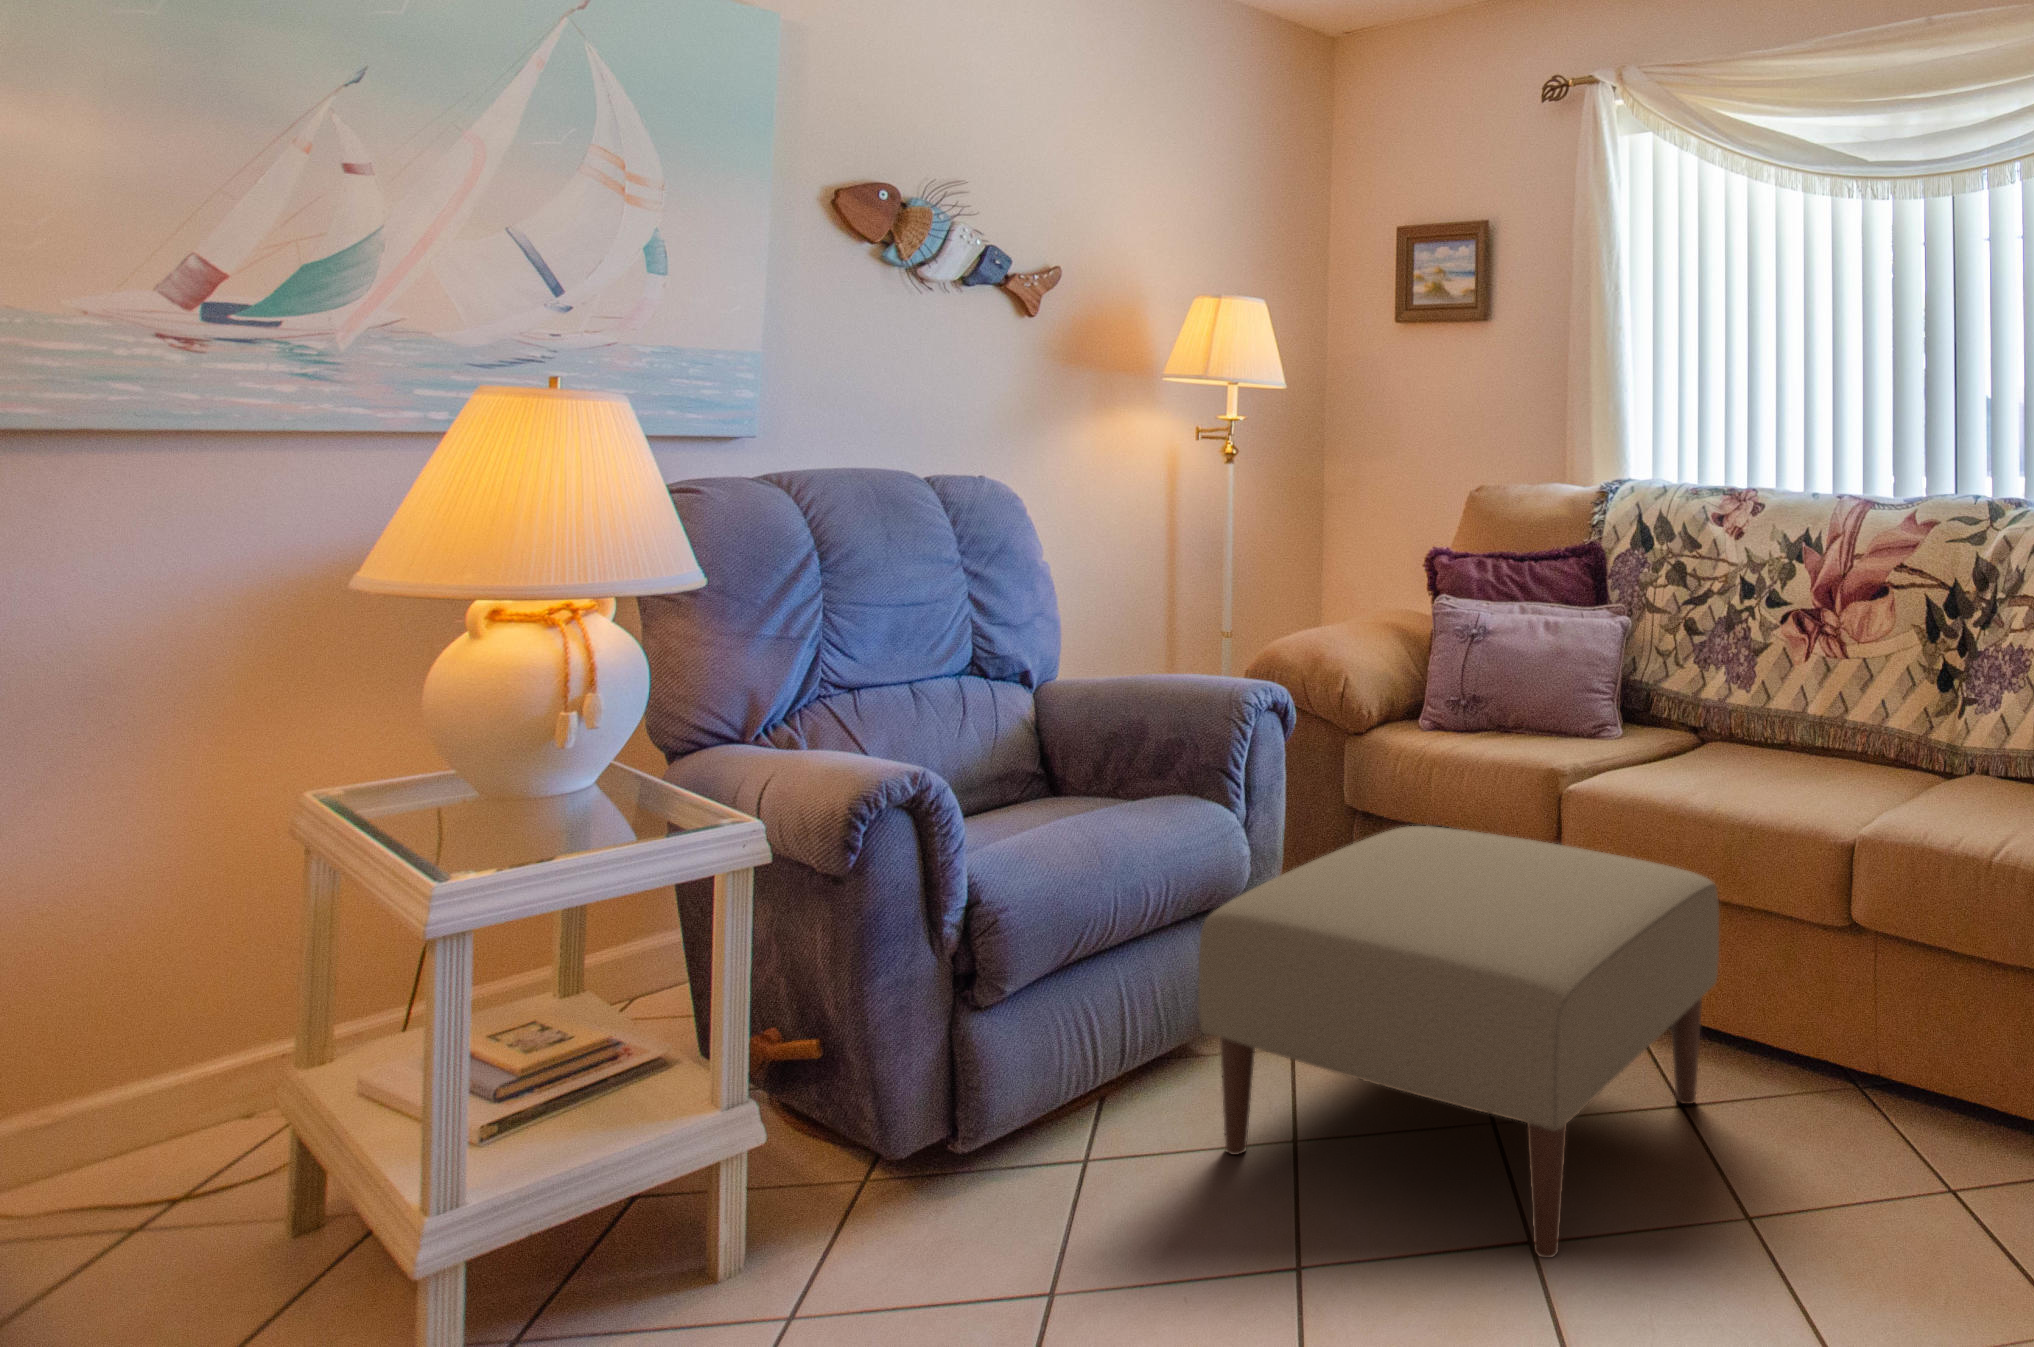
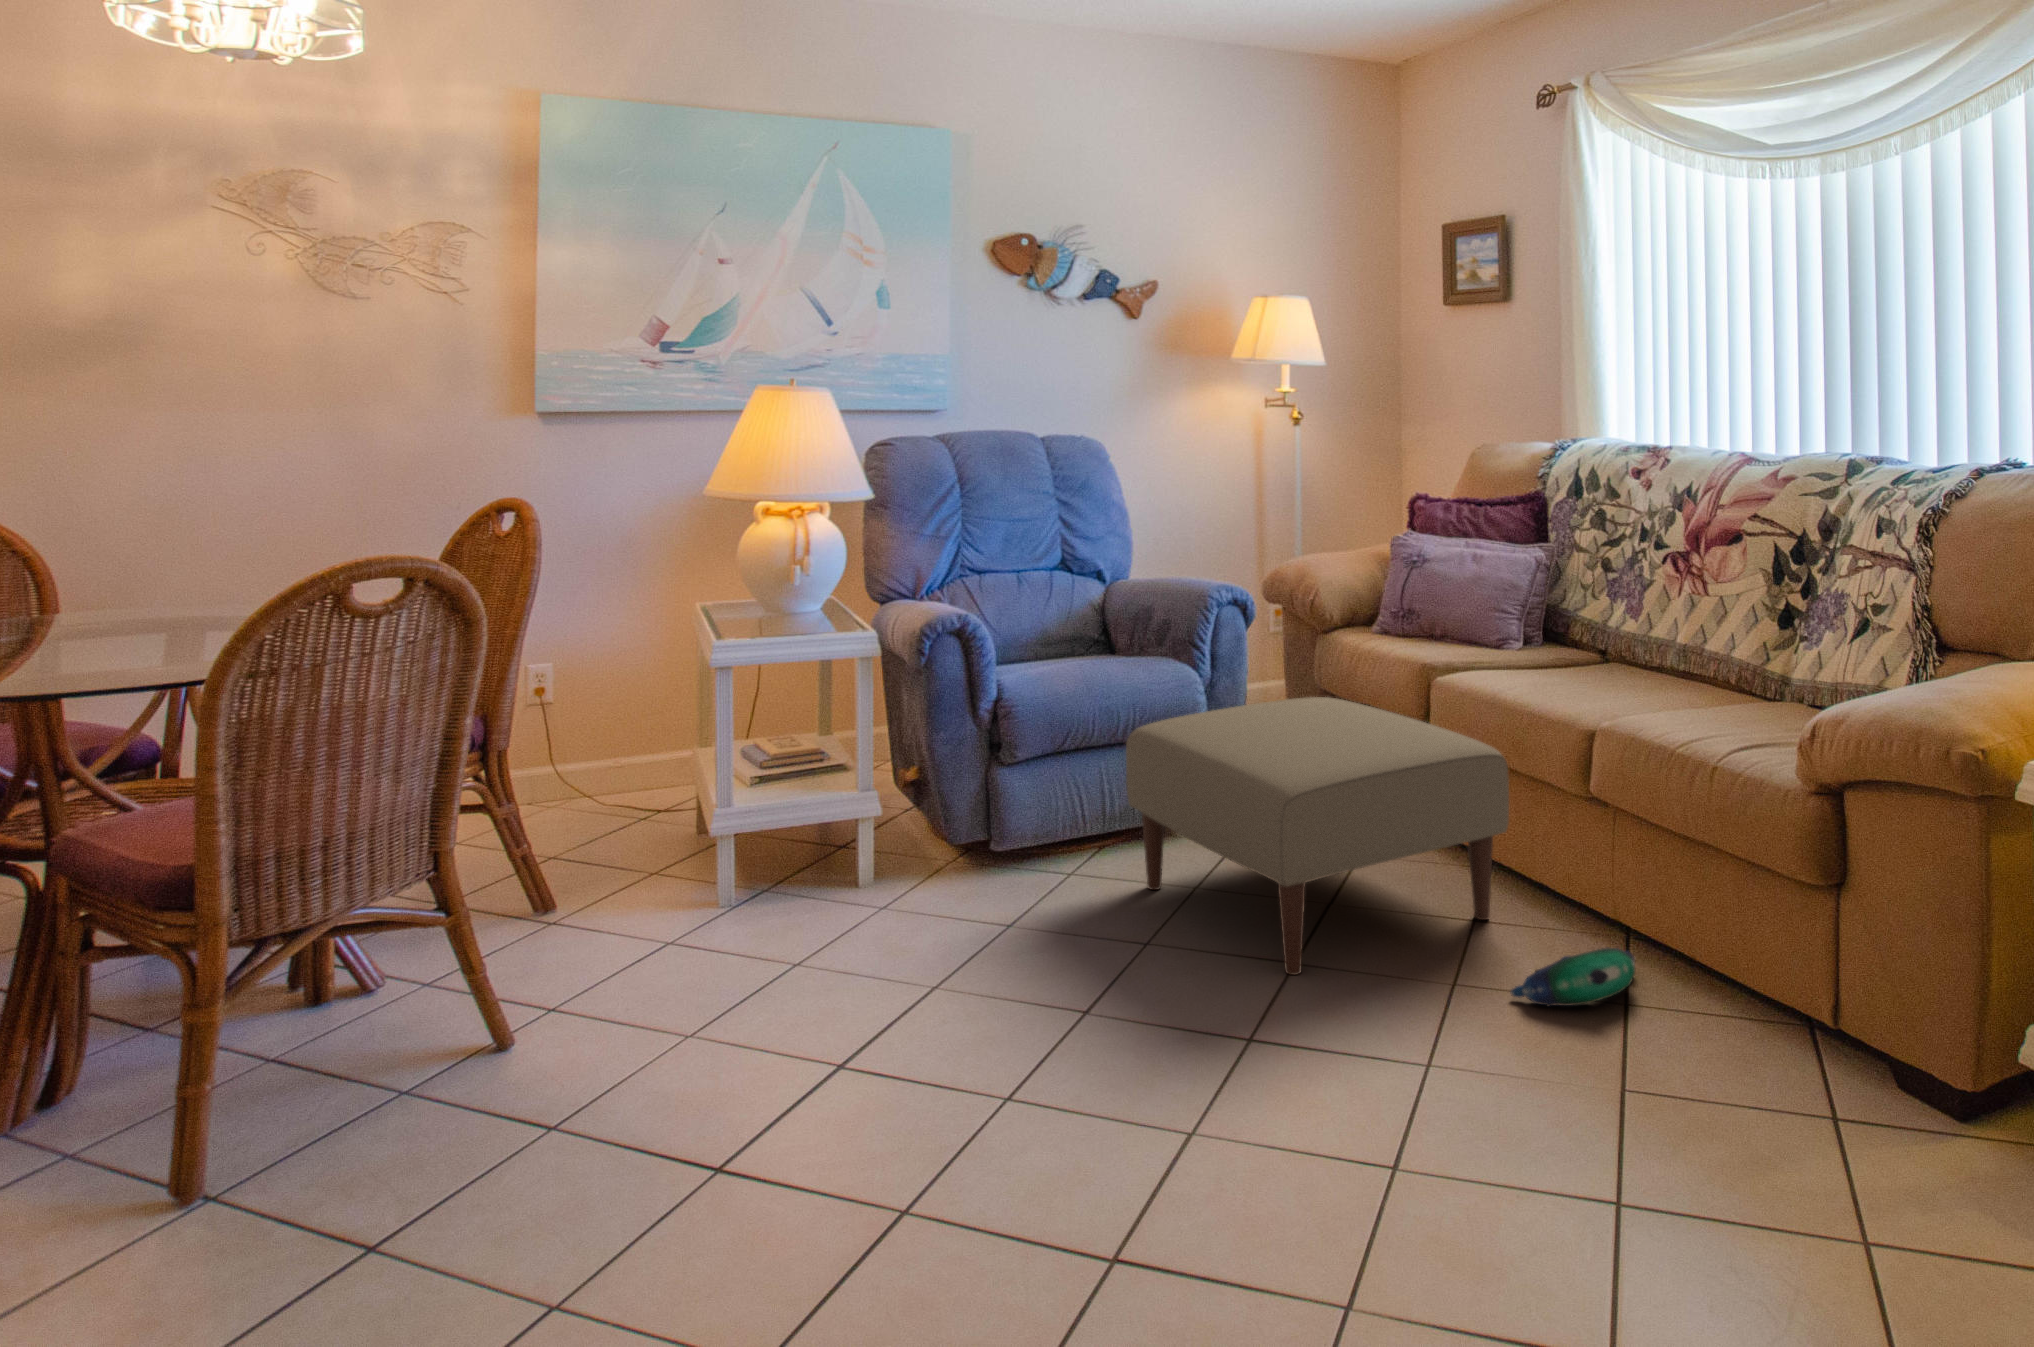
plush toy: none [1832,1116,1956,1222] -> present [1511,948,1635,1007]

